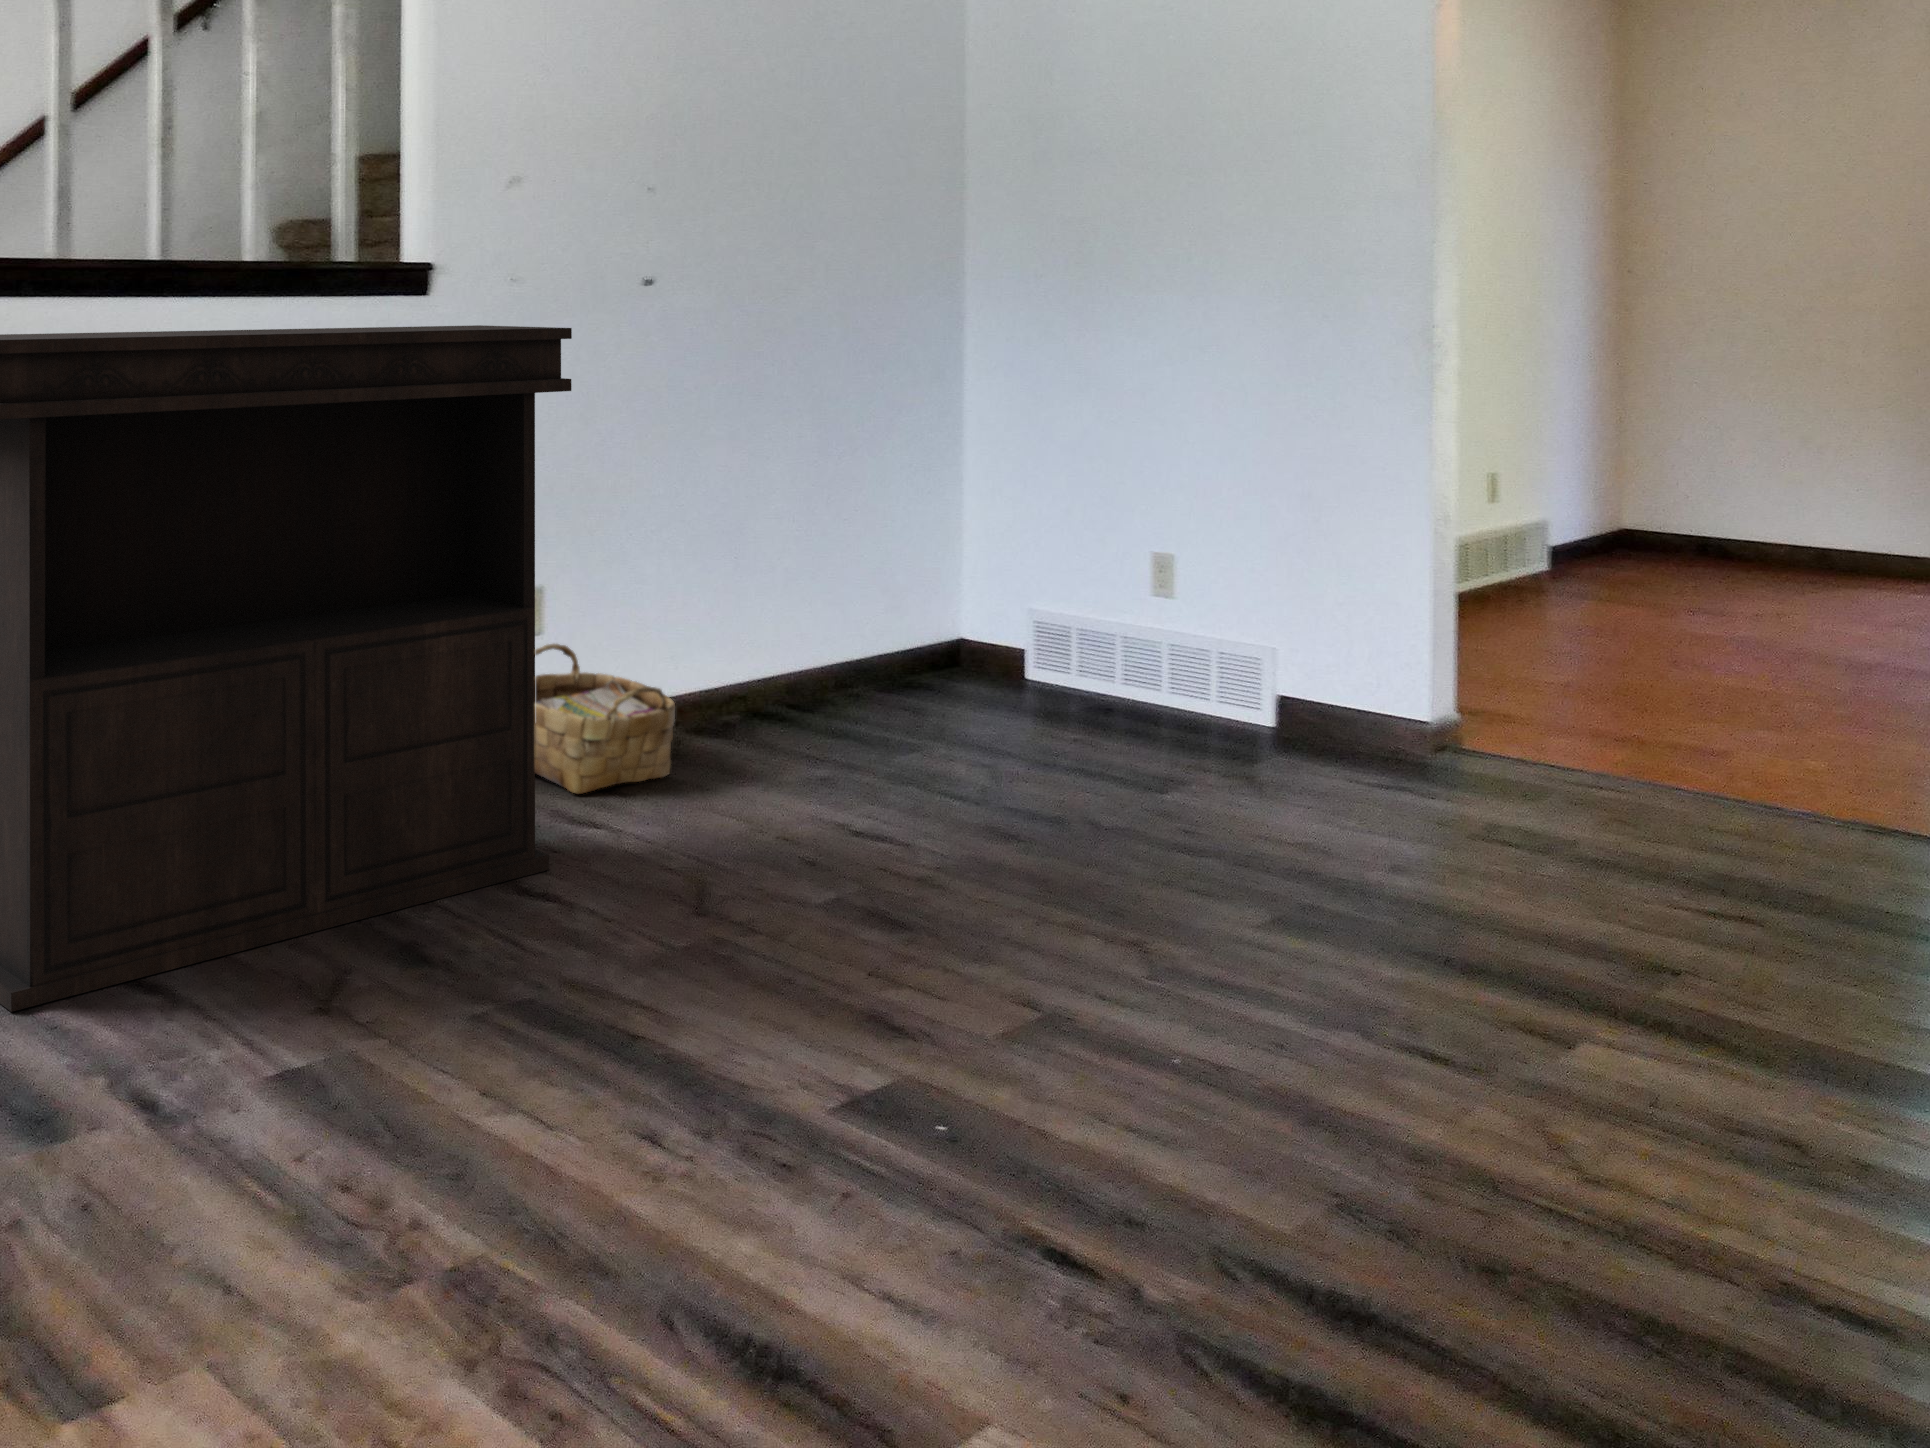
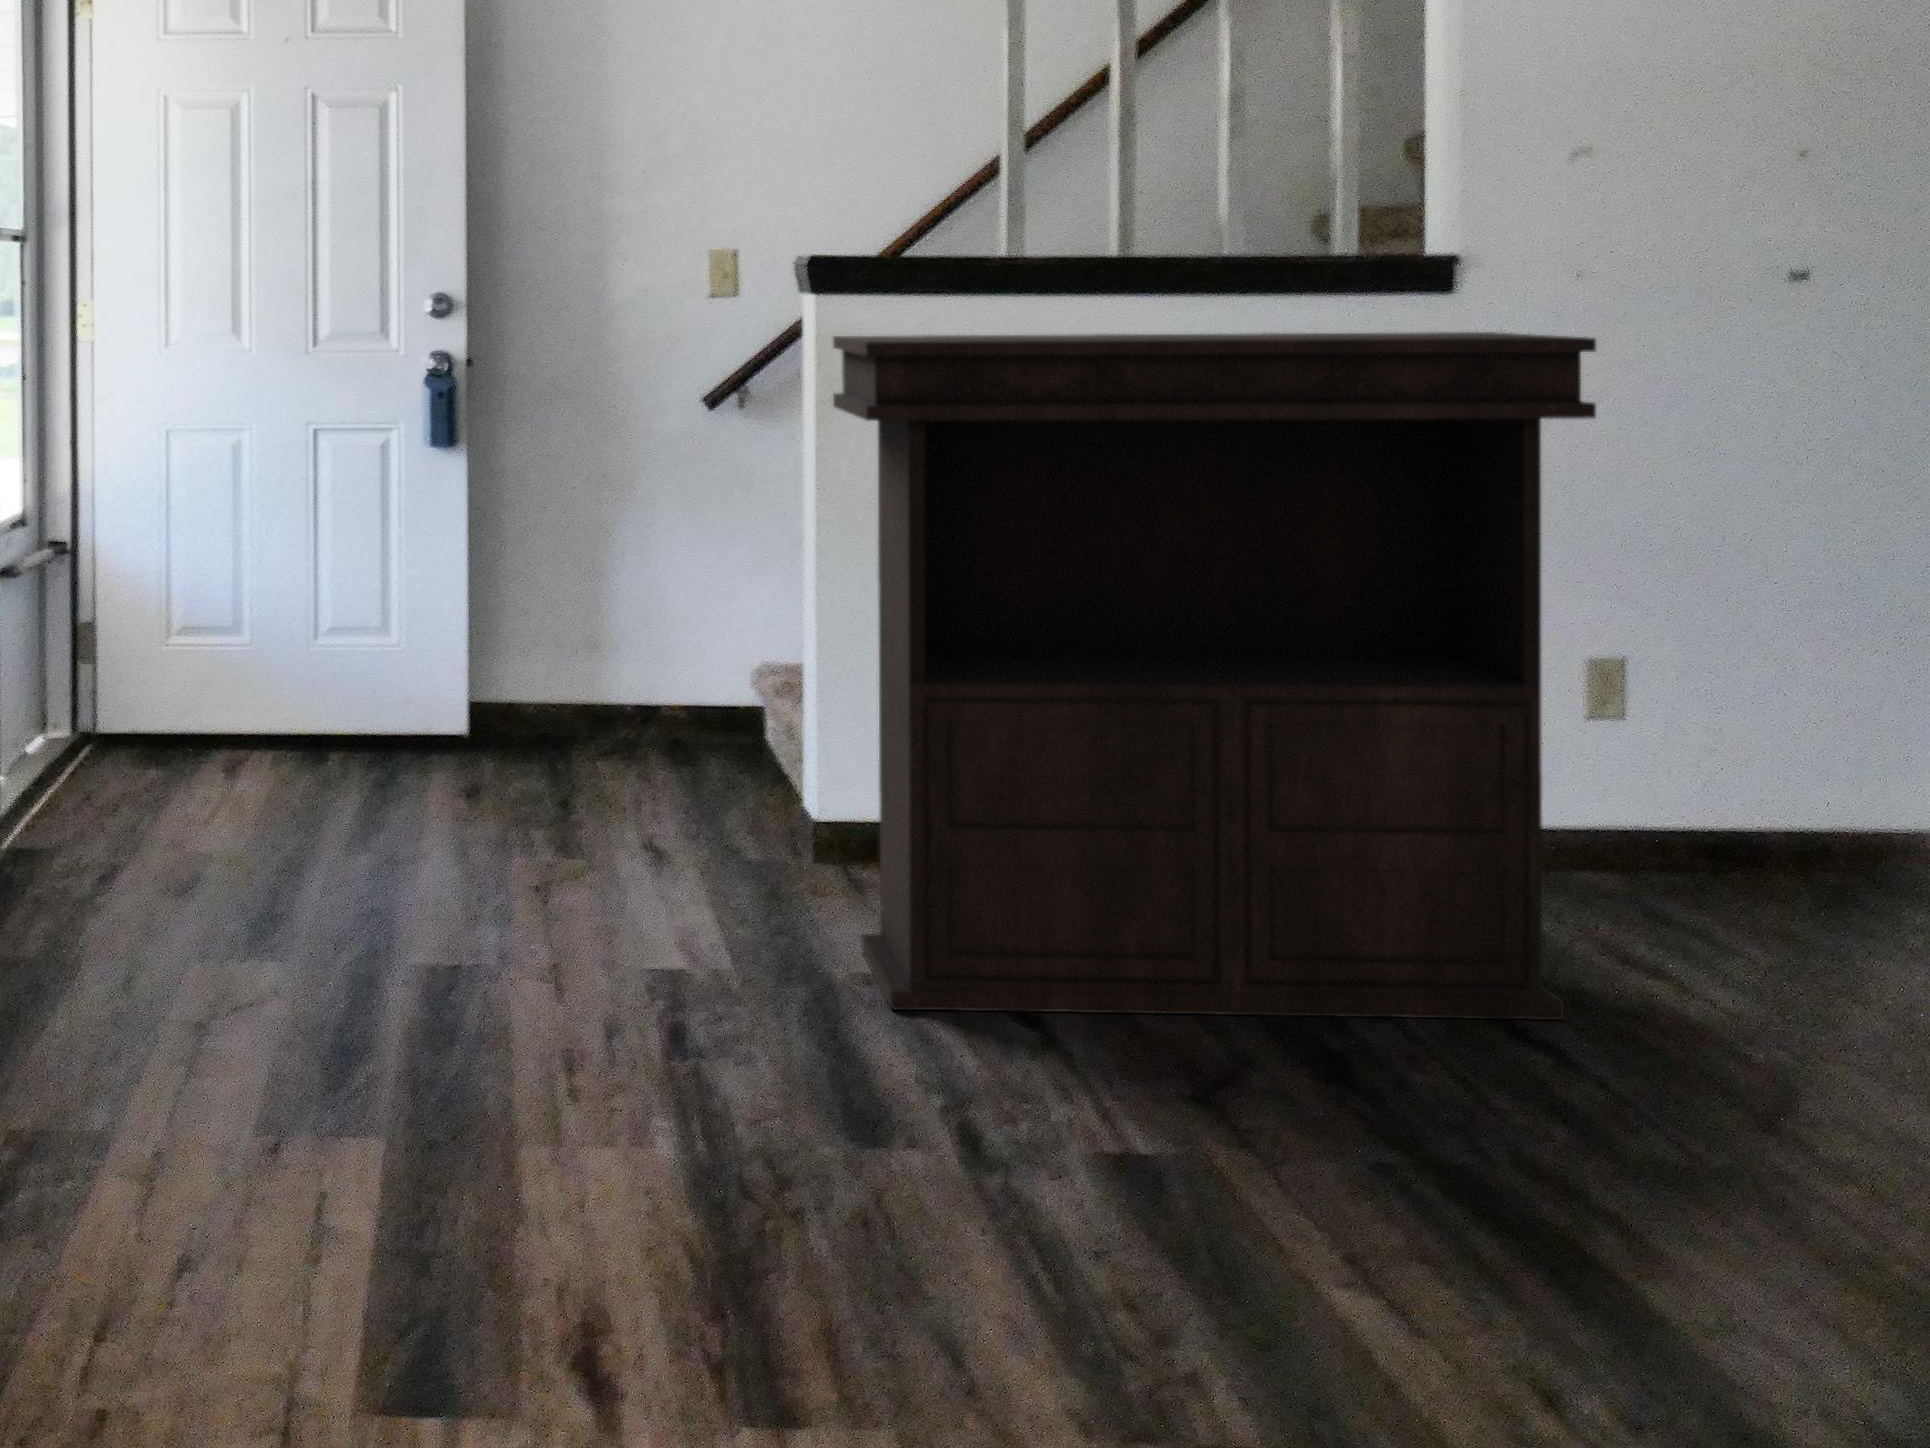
woven basket: present [535,644,675,794] -> none [1566,737,1819,942]

